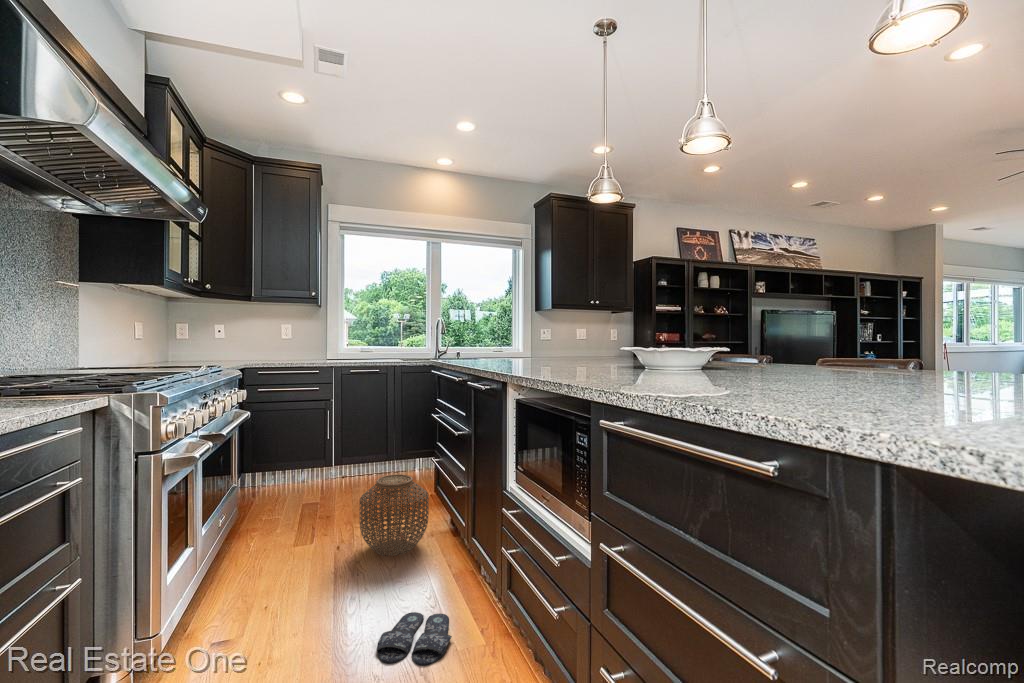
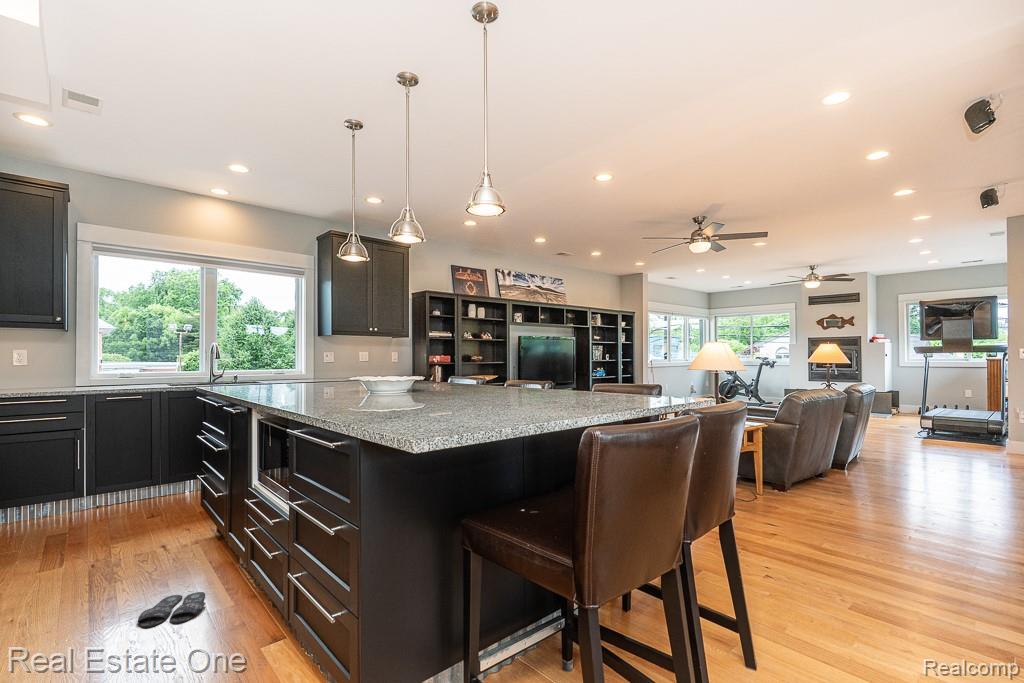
woven basket: present [359,474,429,556] -> none [119,492,192,564]

